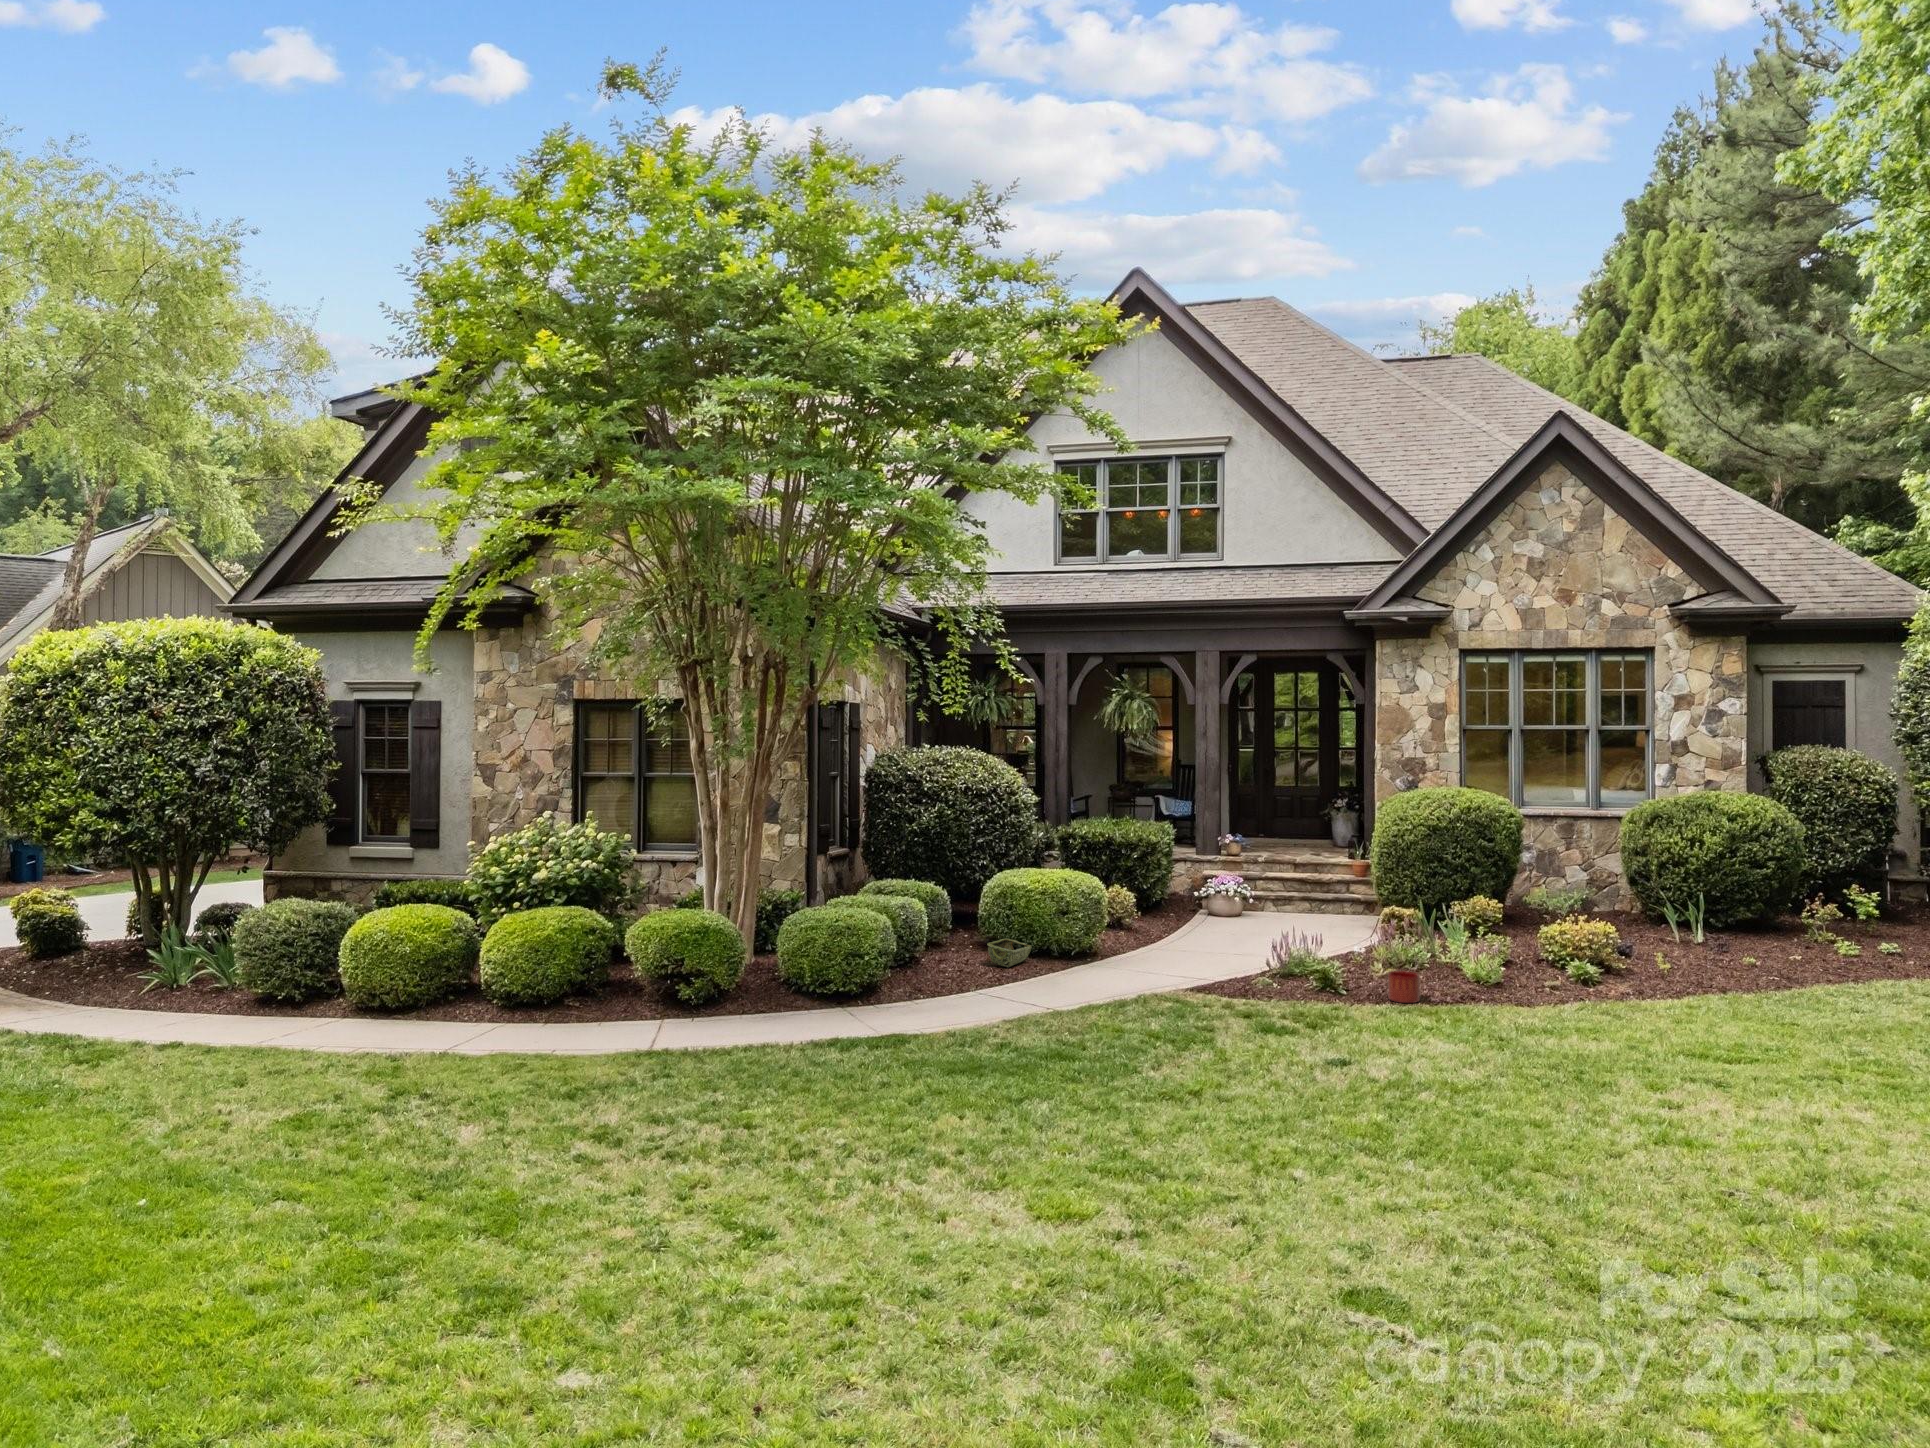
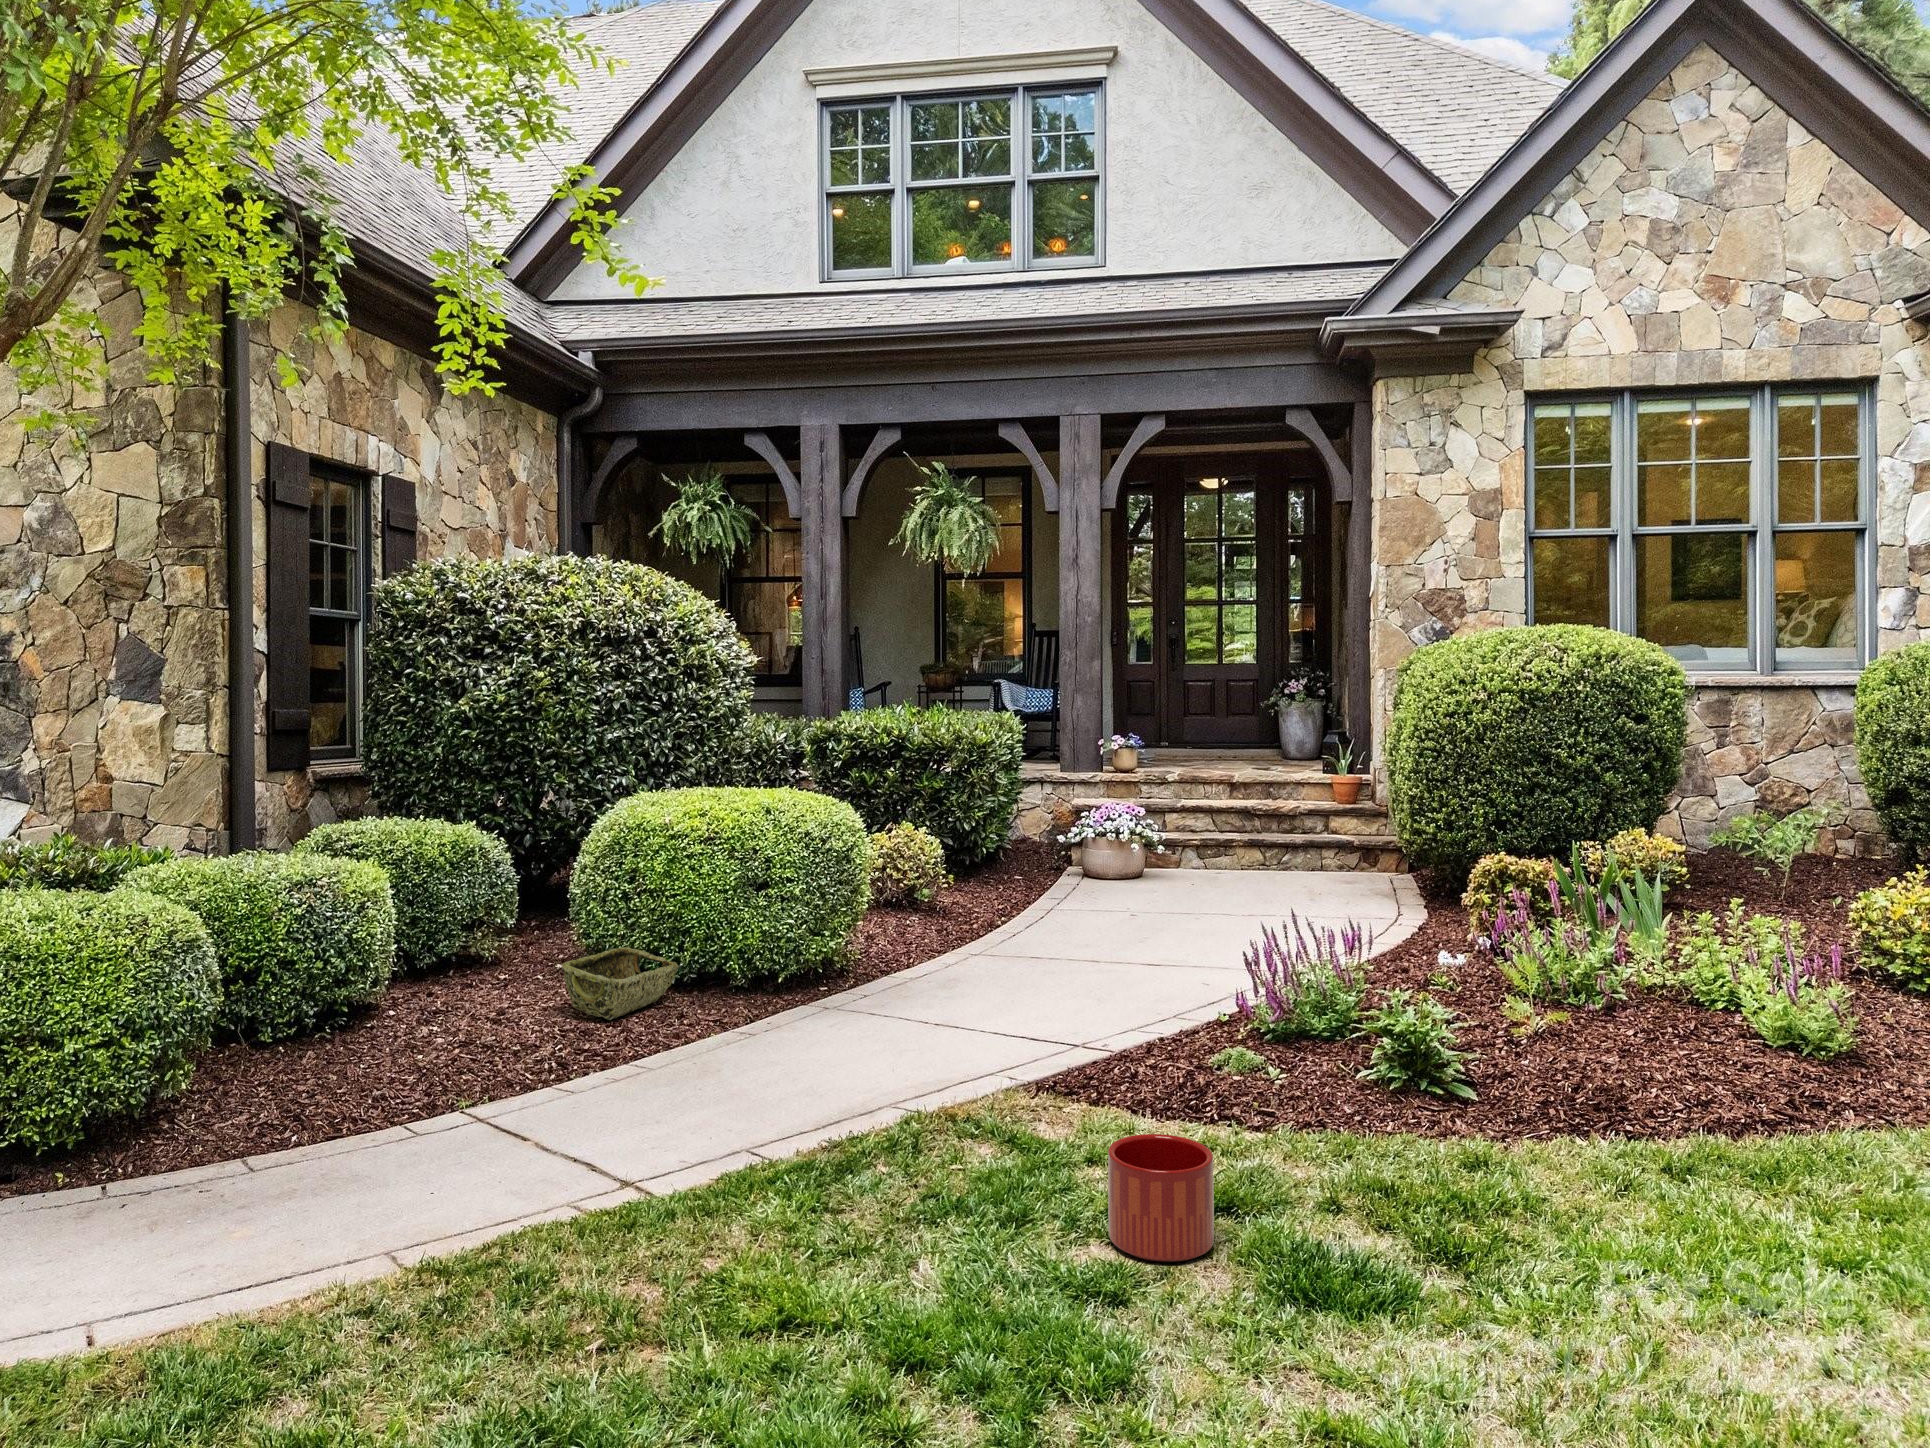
planter: present [1388,971,1420,1003] -> present [1108,1134,1214,1262]

